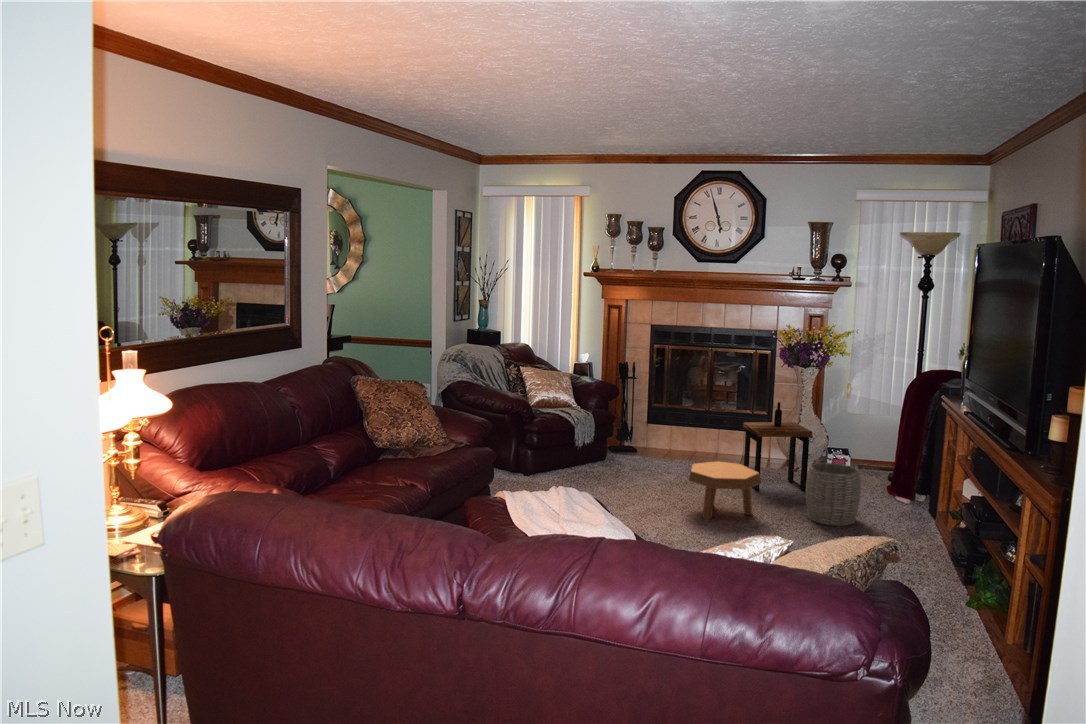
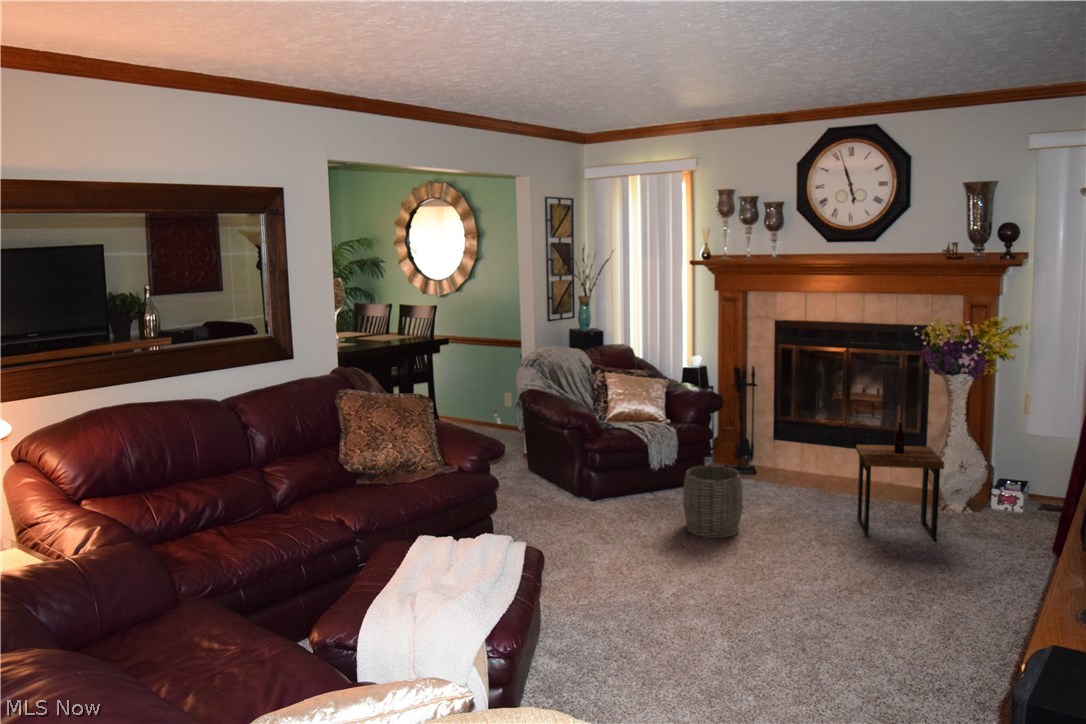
footstool: present [689,461,761,519] -> none [748,498,846,576]
woven basket: present [806,463,861,526] -> present [683,466,743,538]

